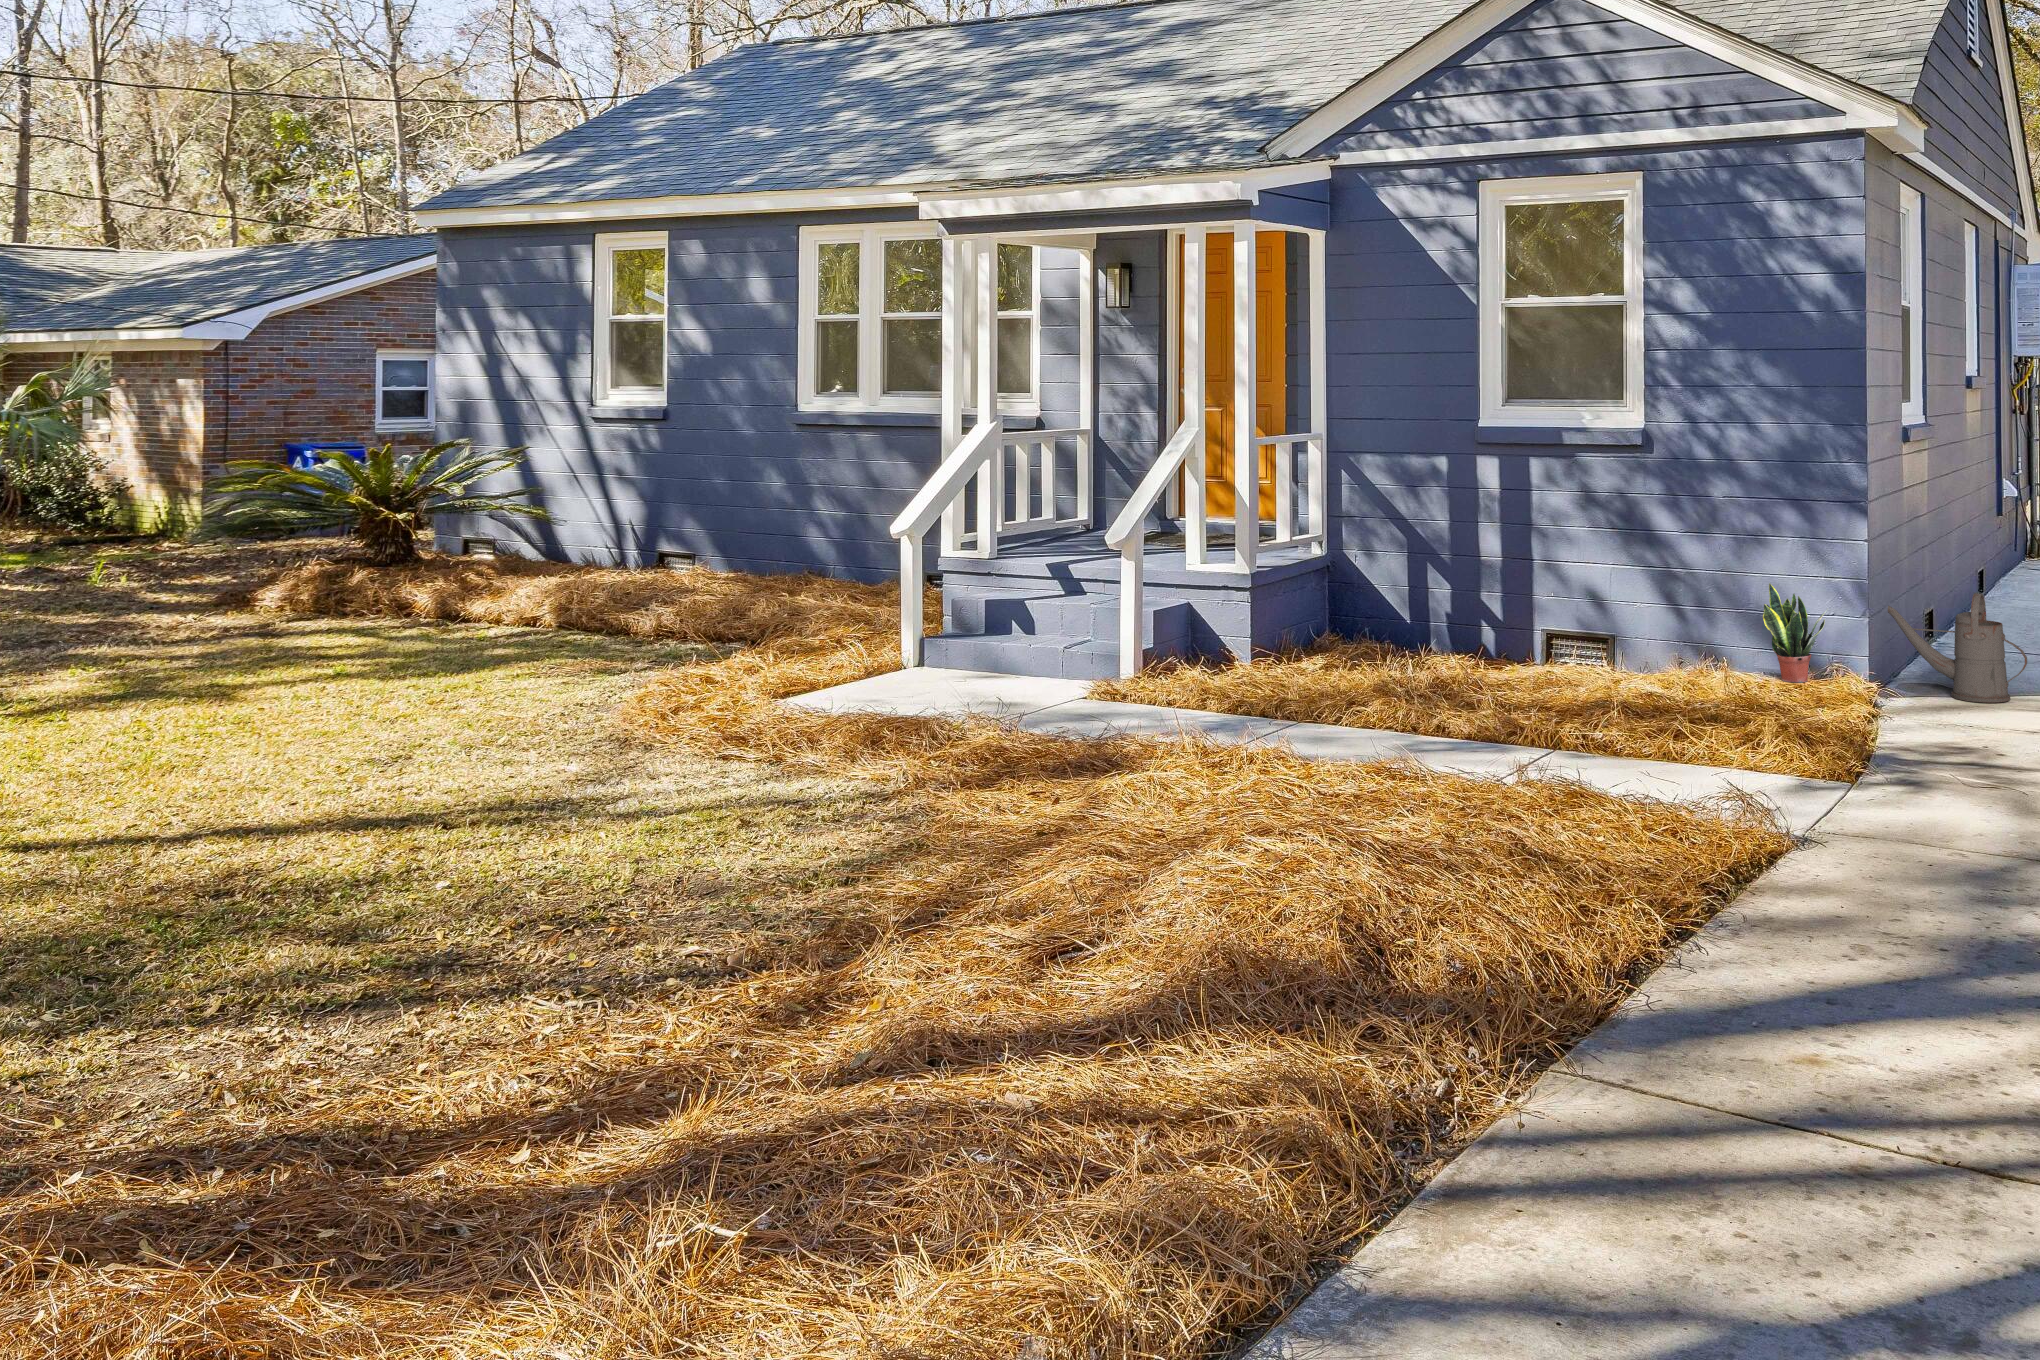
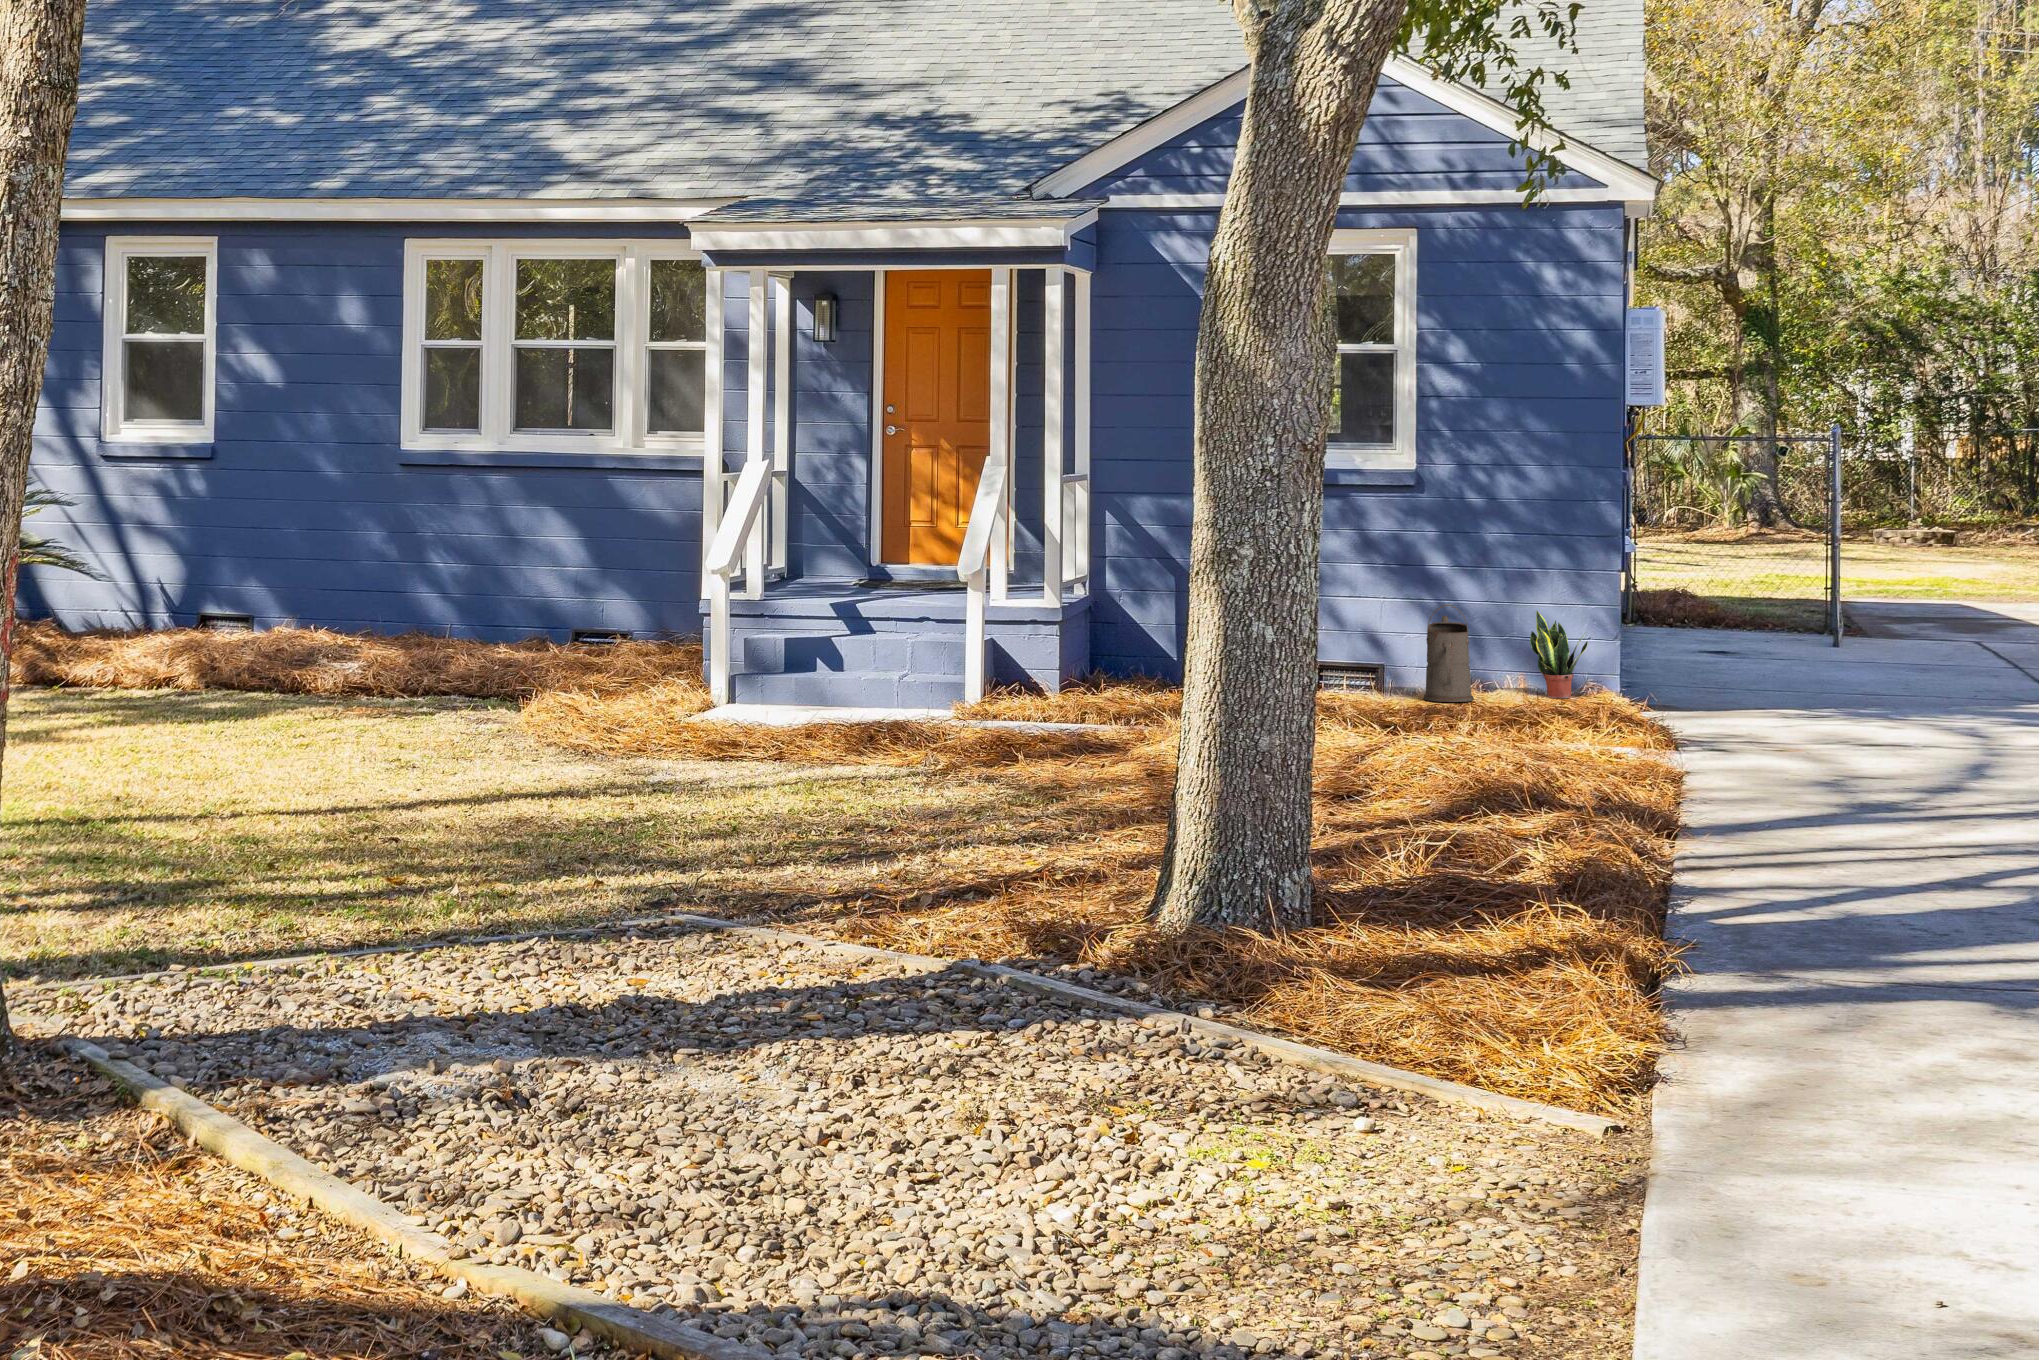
watering can: present [1888,593,2027,703] -> present [1424,605,1474,702]

